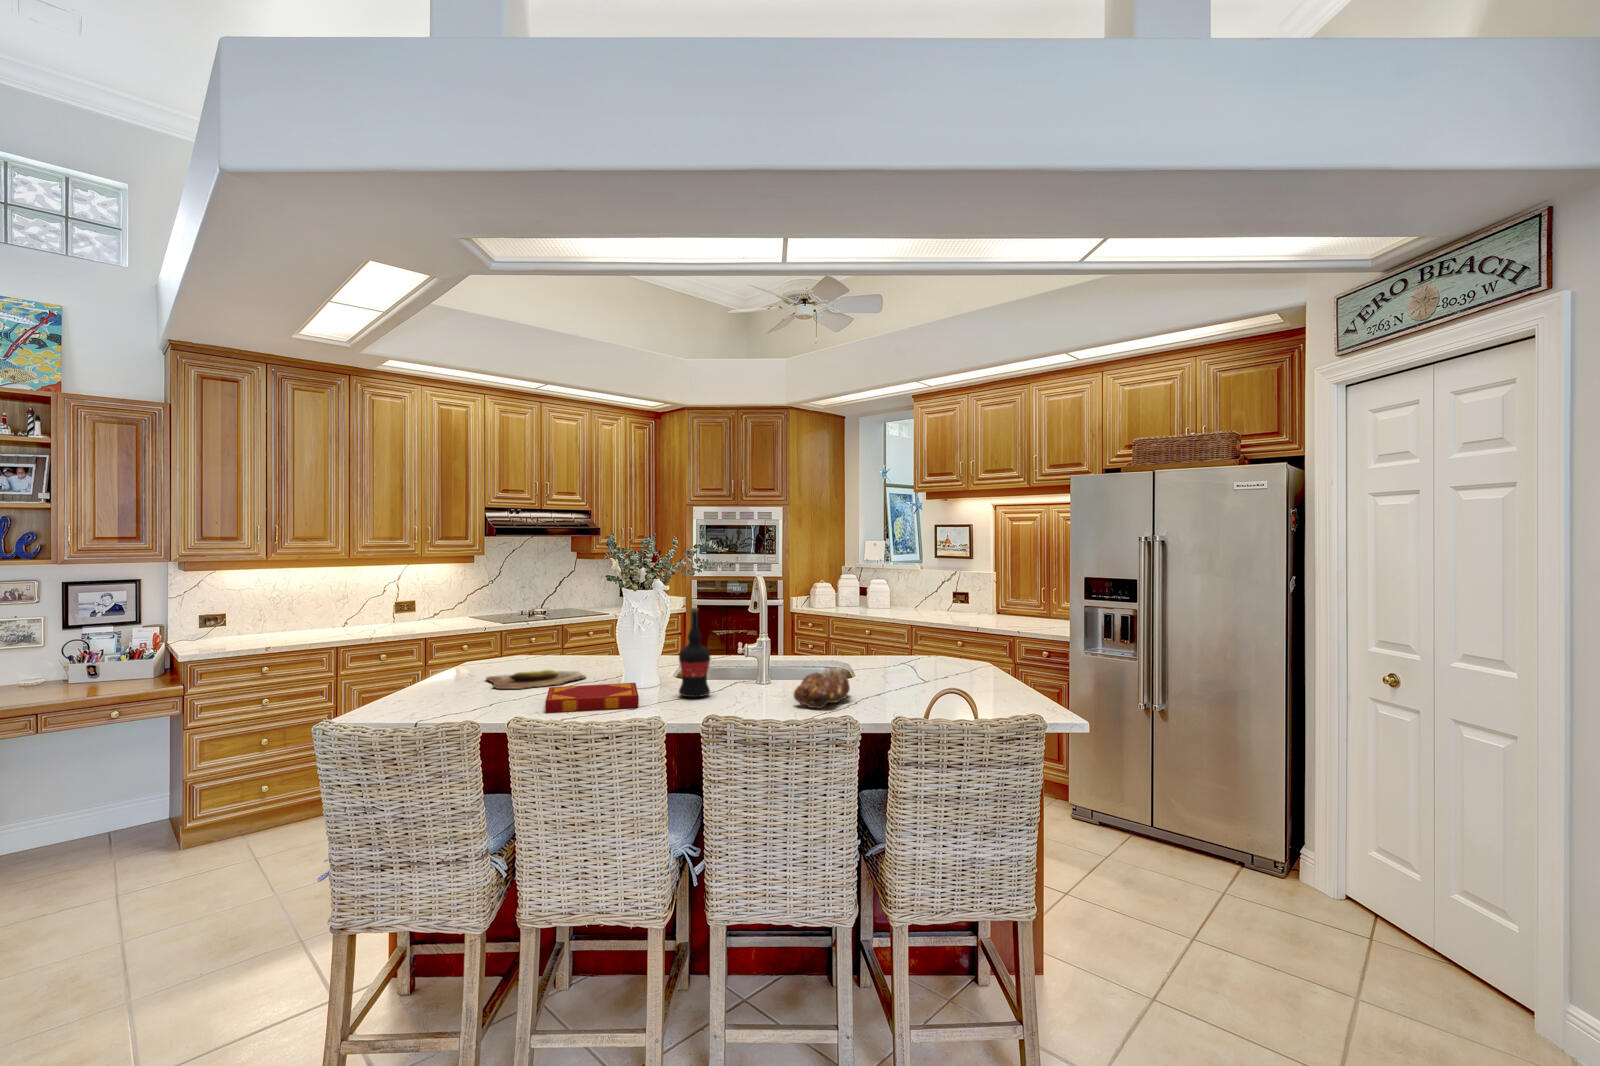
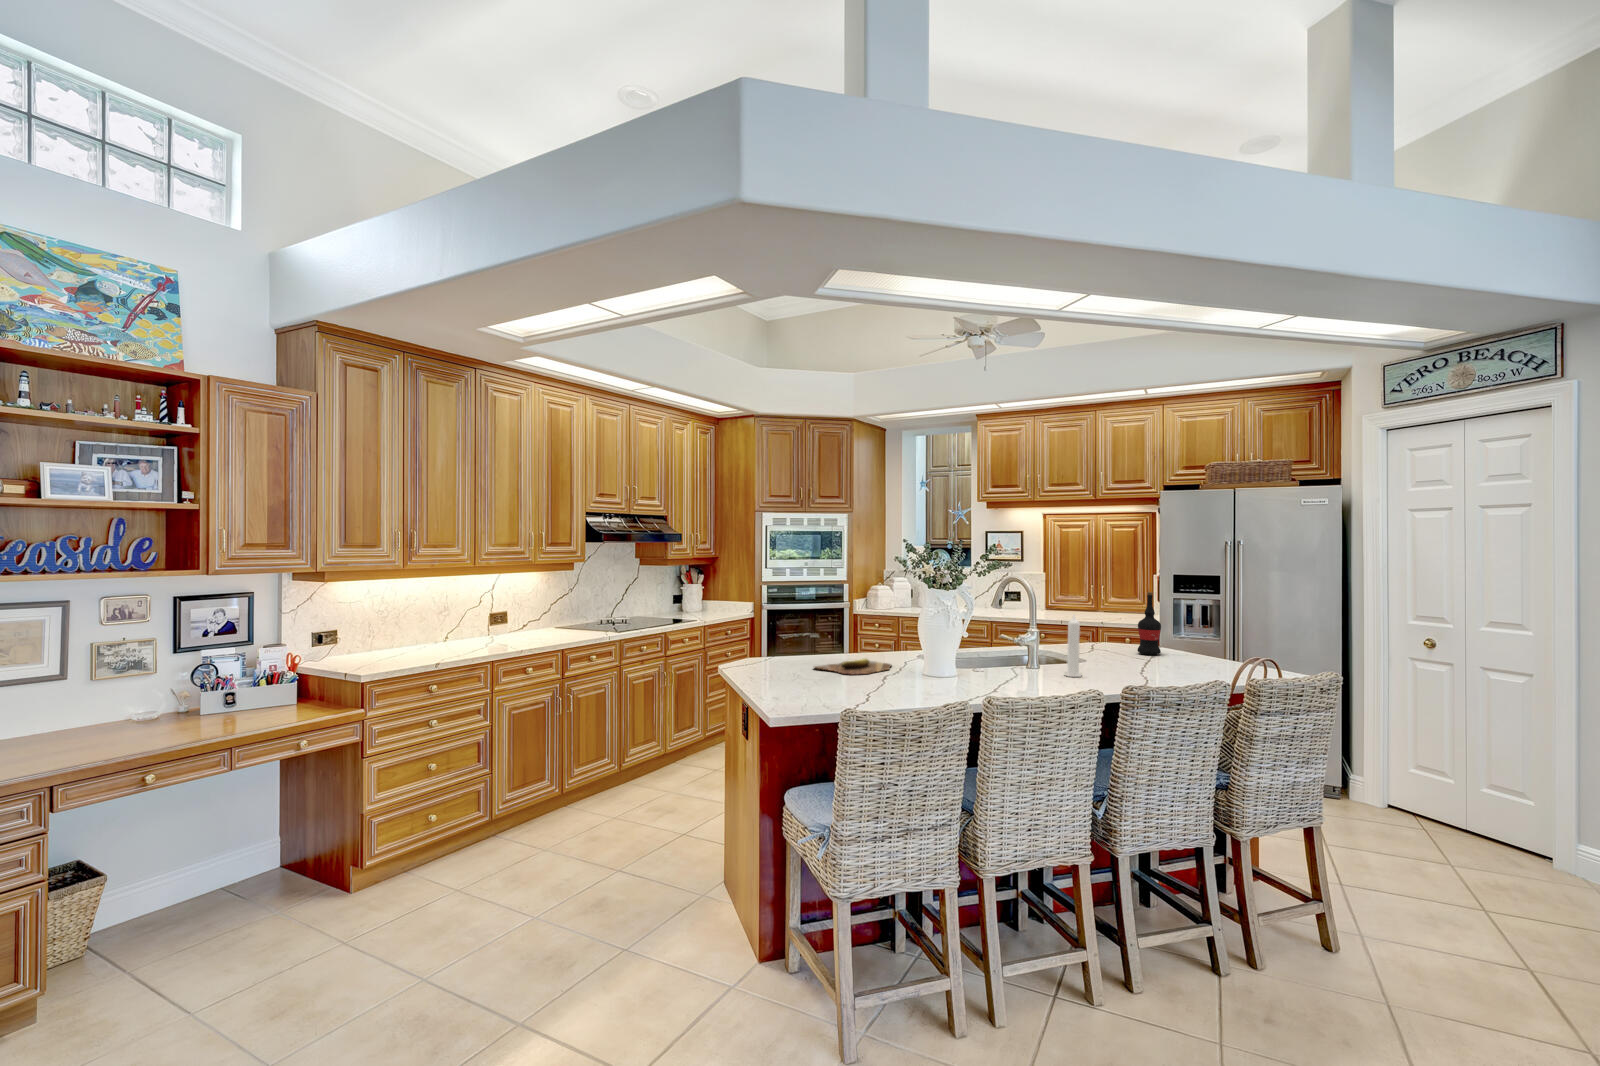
wine bottle: present [679,608,710,697] -> present [1137,592,1161,655]
candle: none [732,627,754,707] -> present [1064,615,1082,677]
bread loaf: present [794,672,850,709] -> none [1095,649,1145,676]
hardback book: present [546,683,639,713] -> none [919,664,1006,687]

